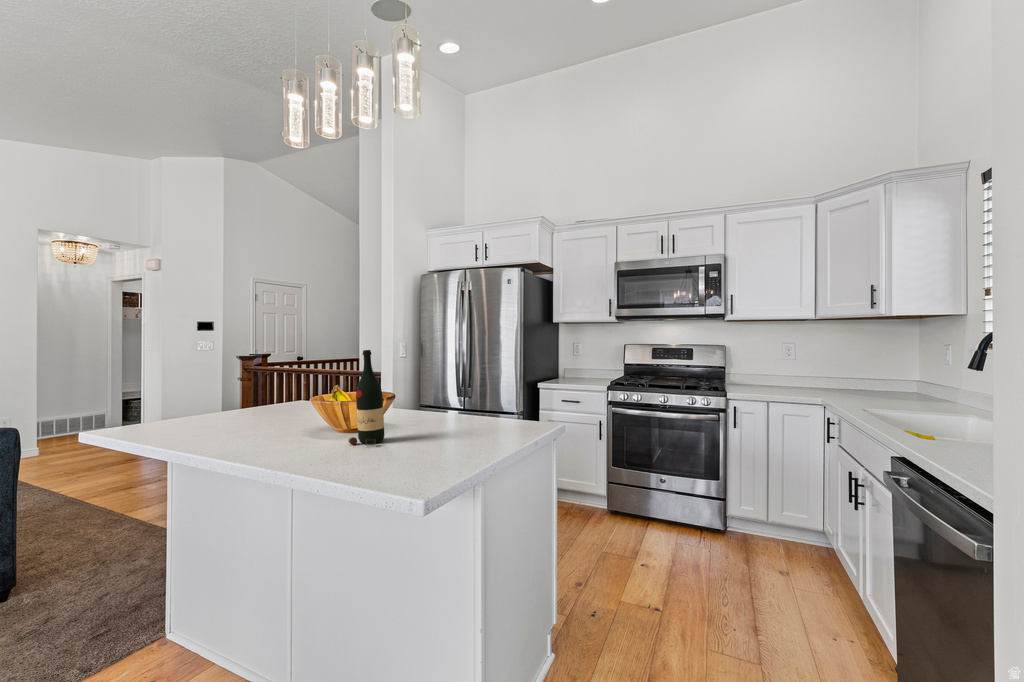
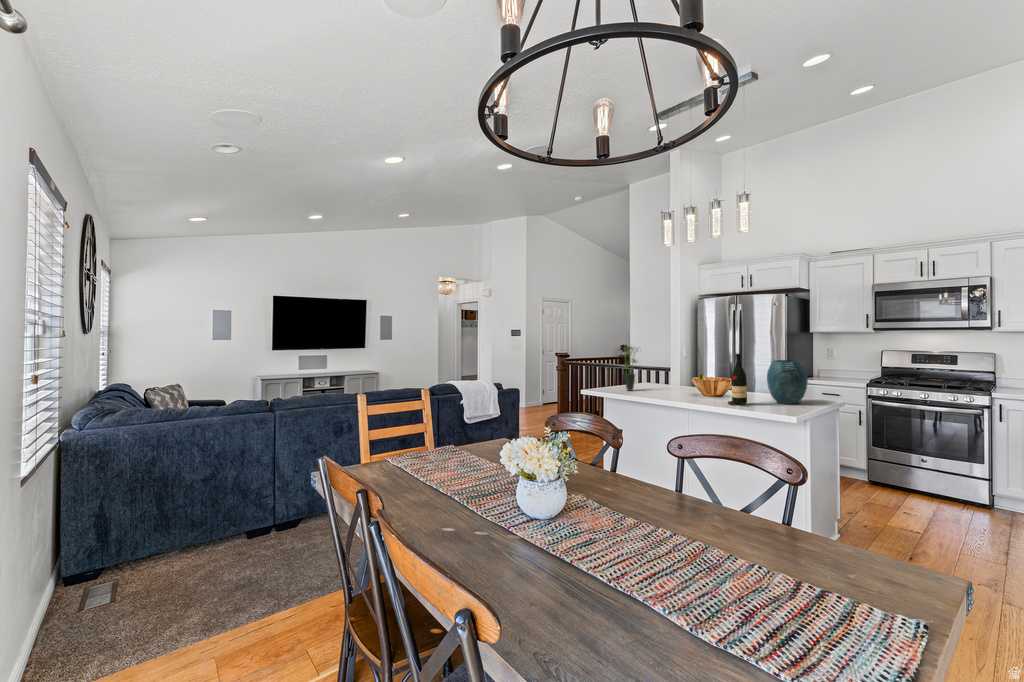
potted plant: none [230,338,263,418] -> present [623,347,638,391]
vase: none [423,359,485,436] -> present [767,360,808,404]

